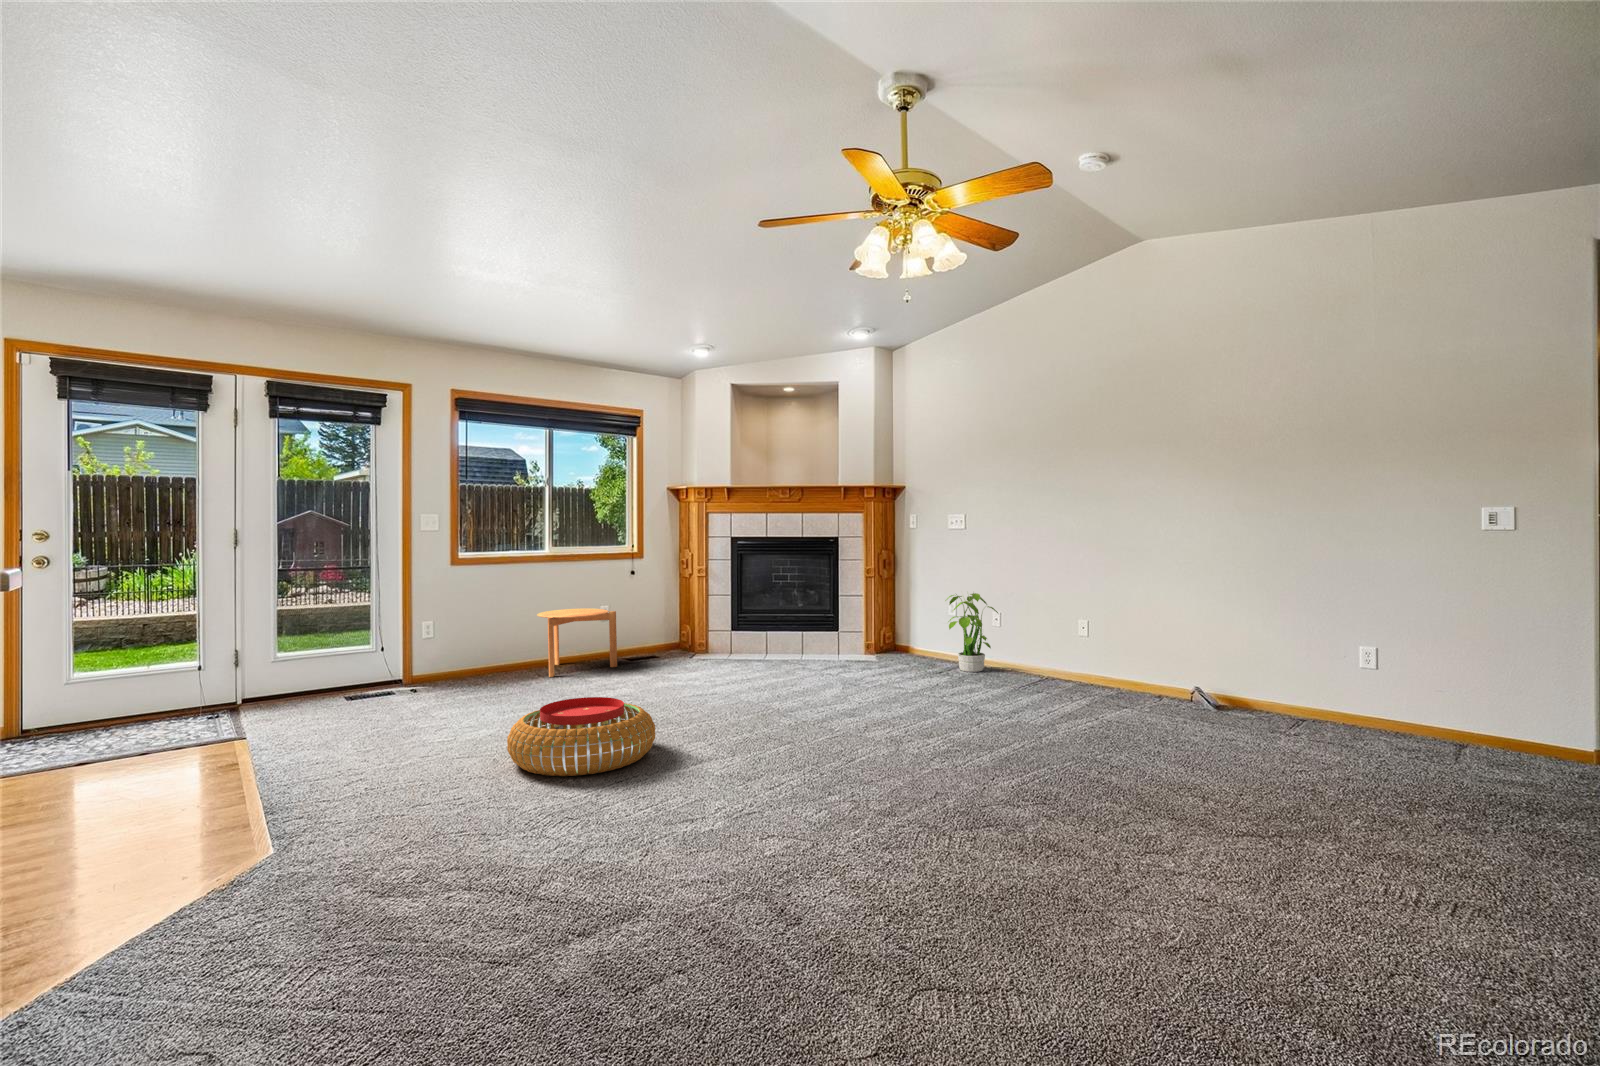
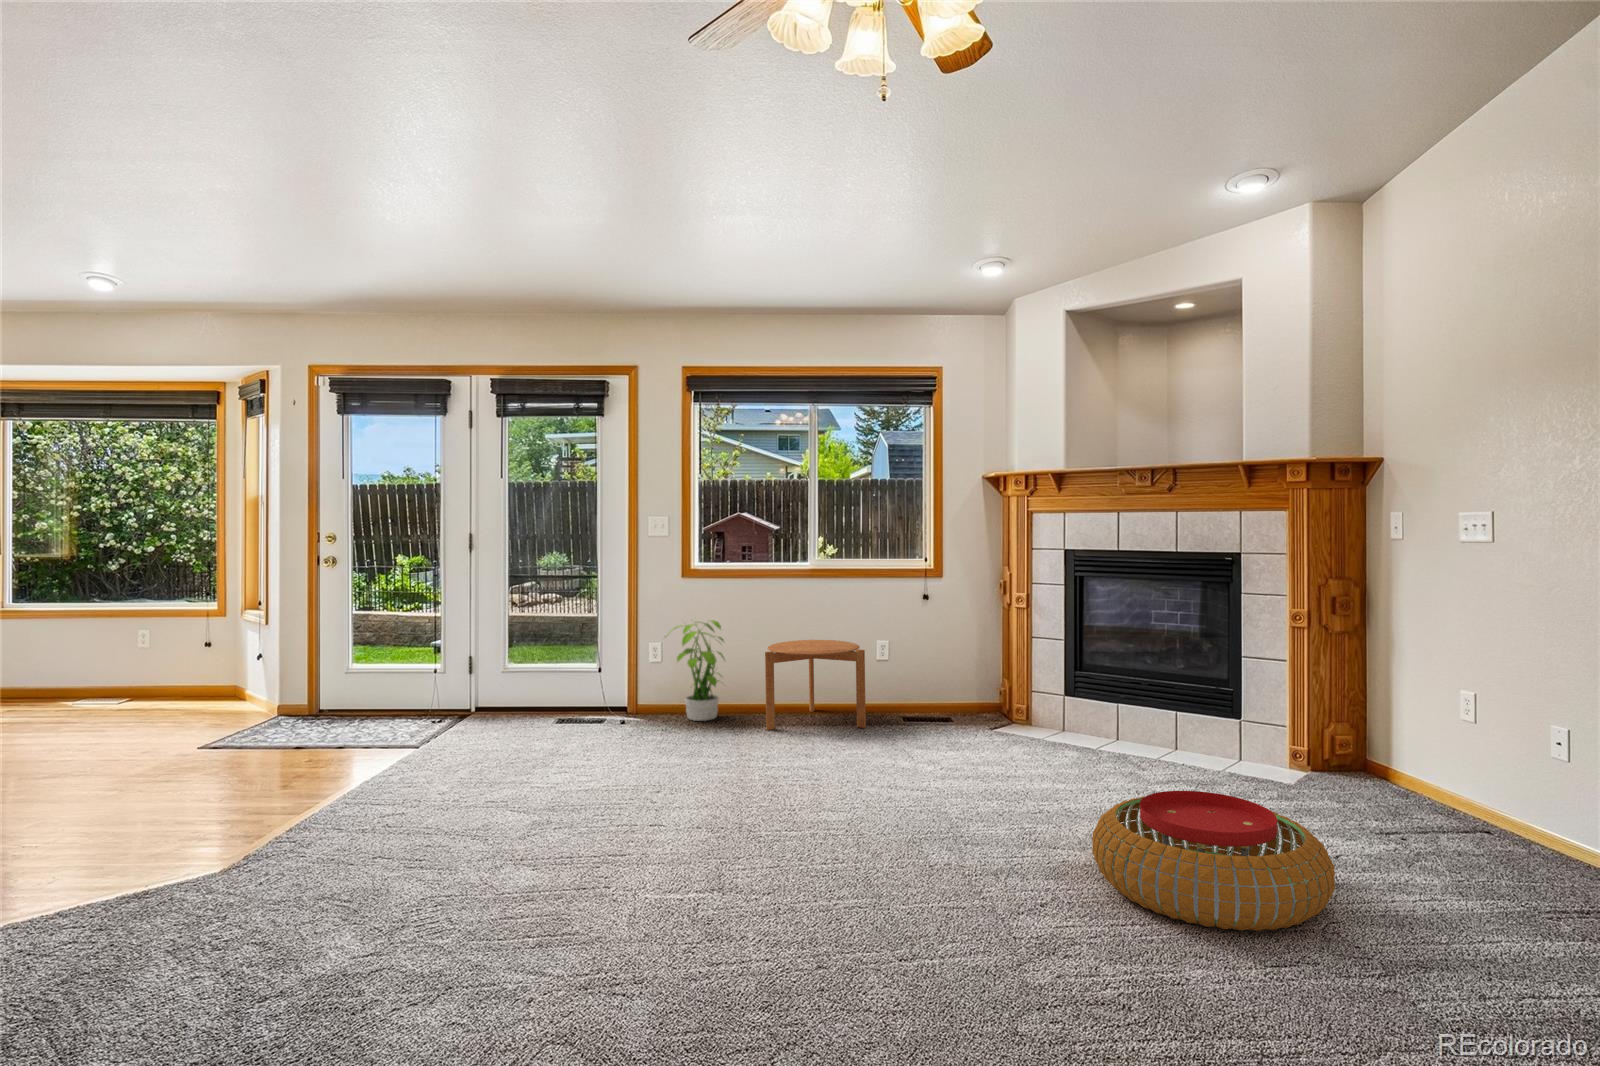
potted plant: present [945,593,998,672] -> present [664,620,724,721]
pouf: present [507,697,655,776] -> present [1092,791,1335,931]

